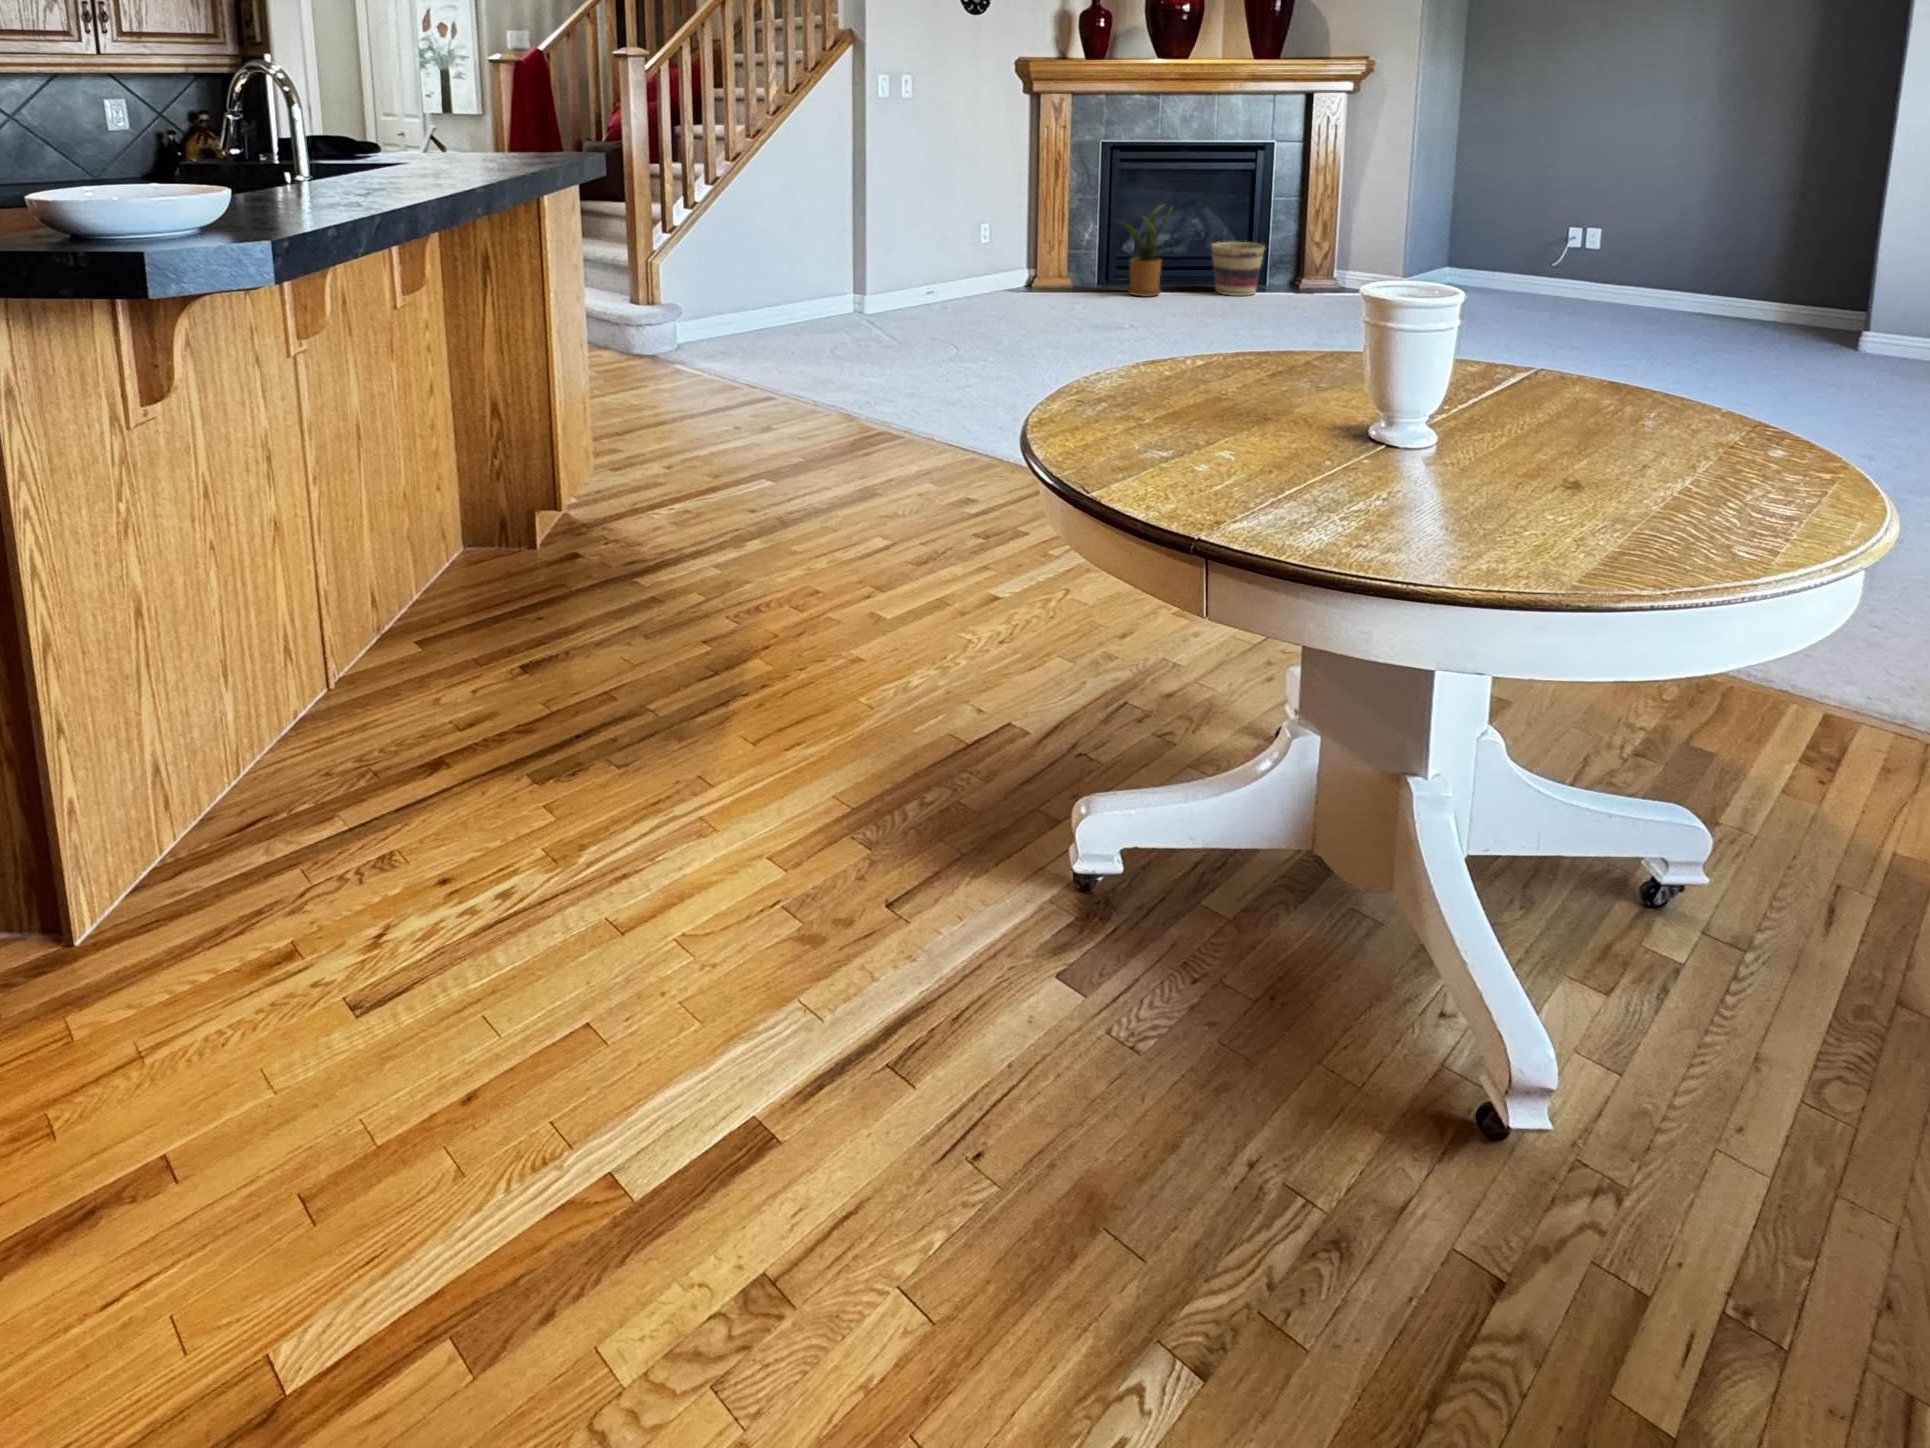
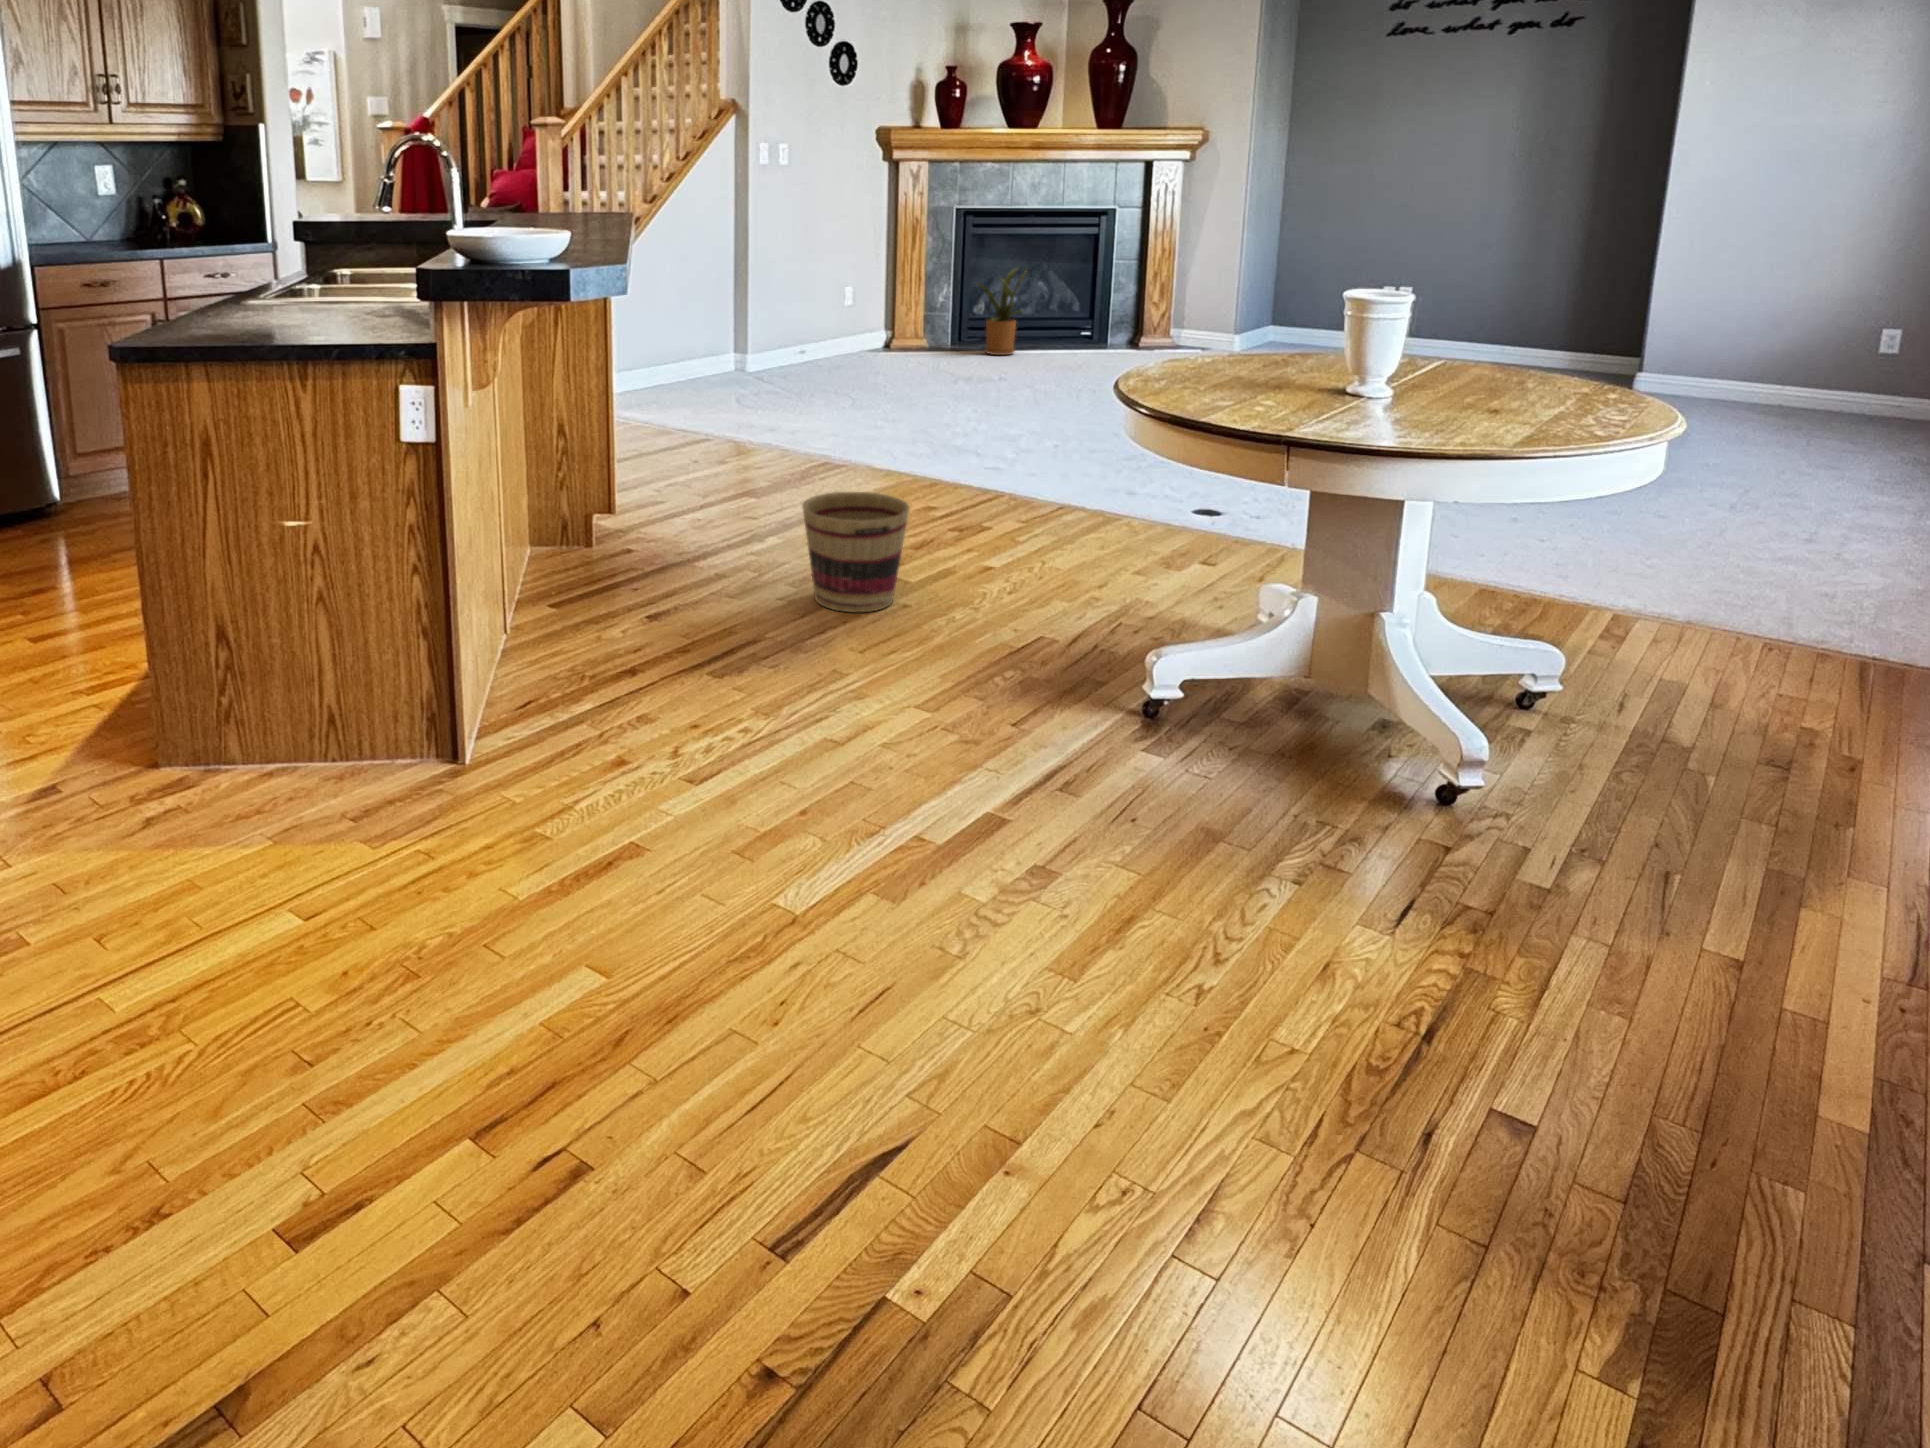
basket: present [1211,242,1265,296] -> present [802,492,909,612]

